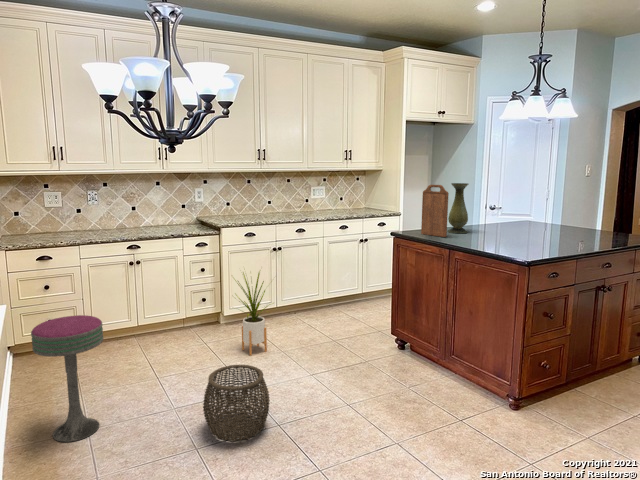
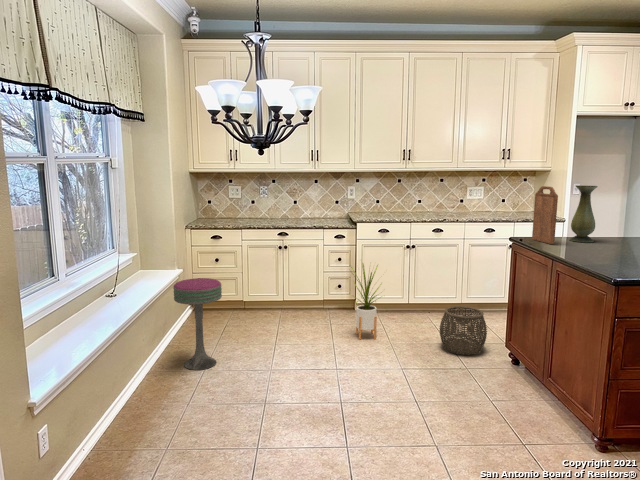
woven basket: present [203,365,270,442] -> present [439,306,487,355]

